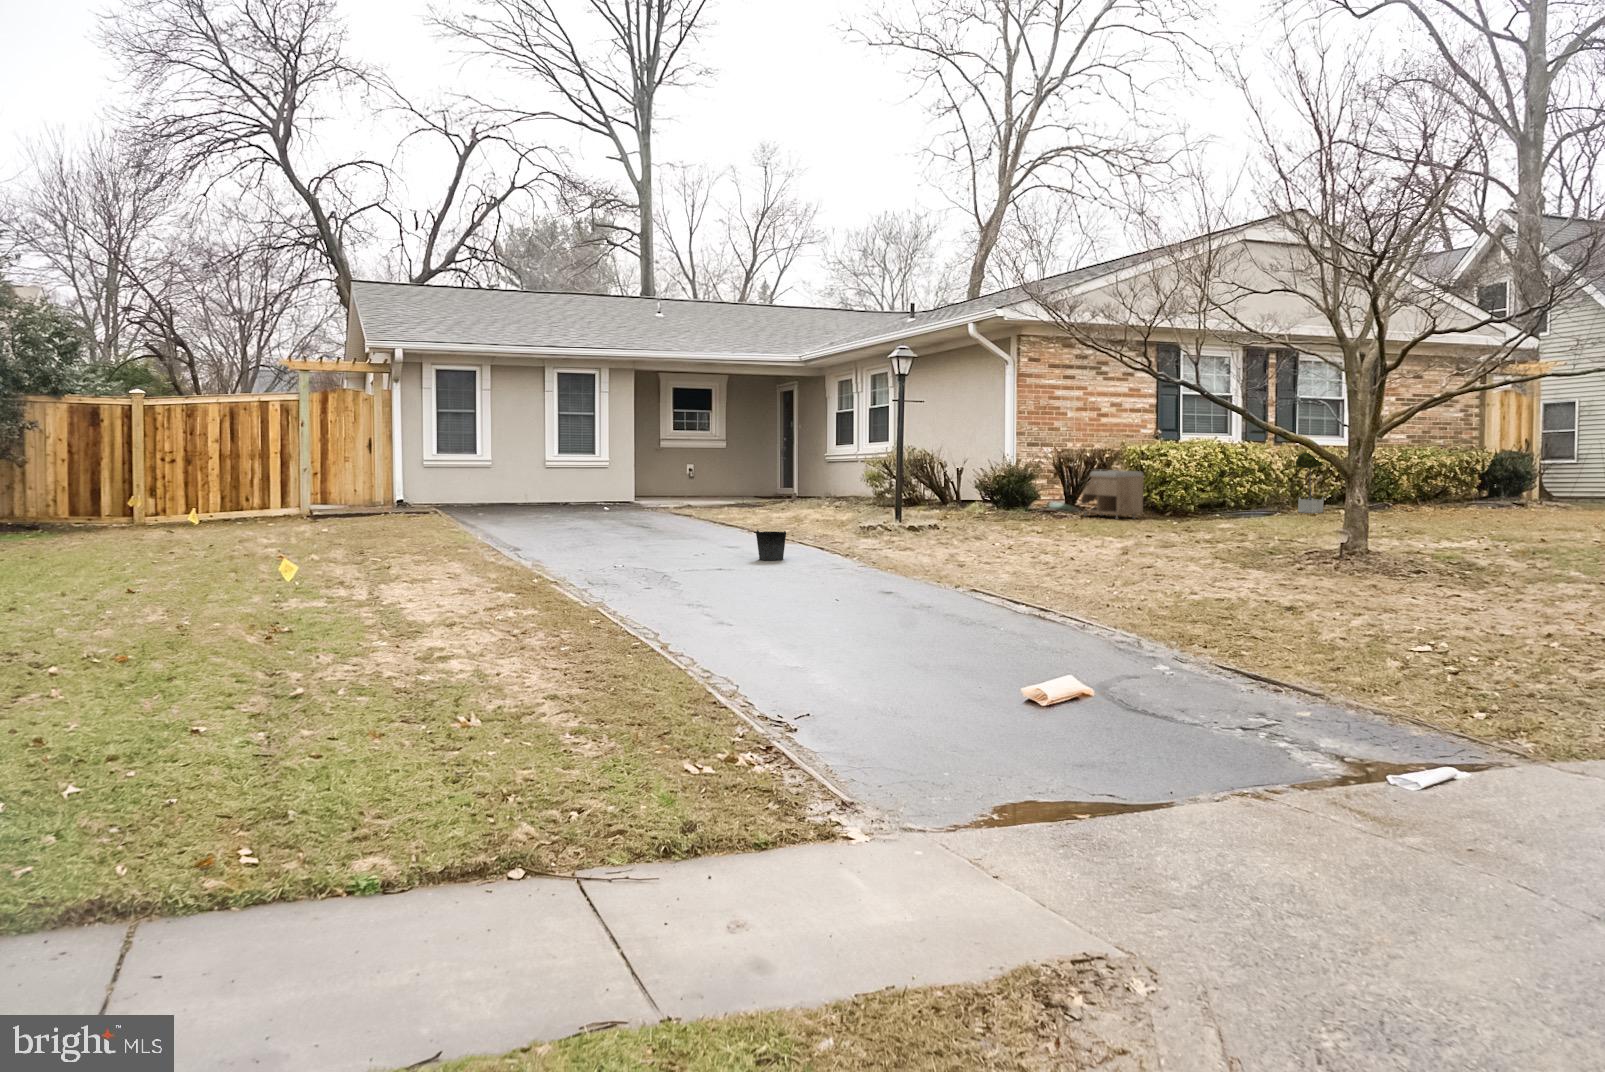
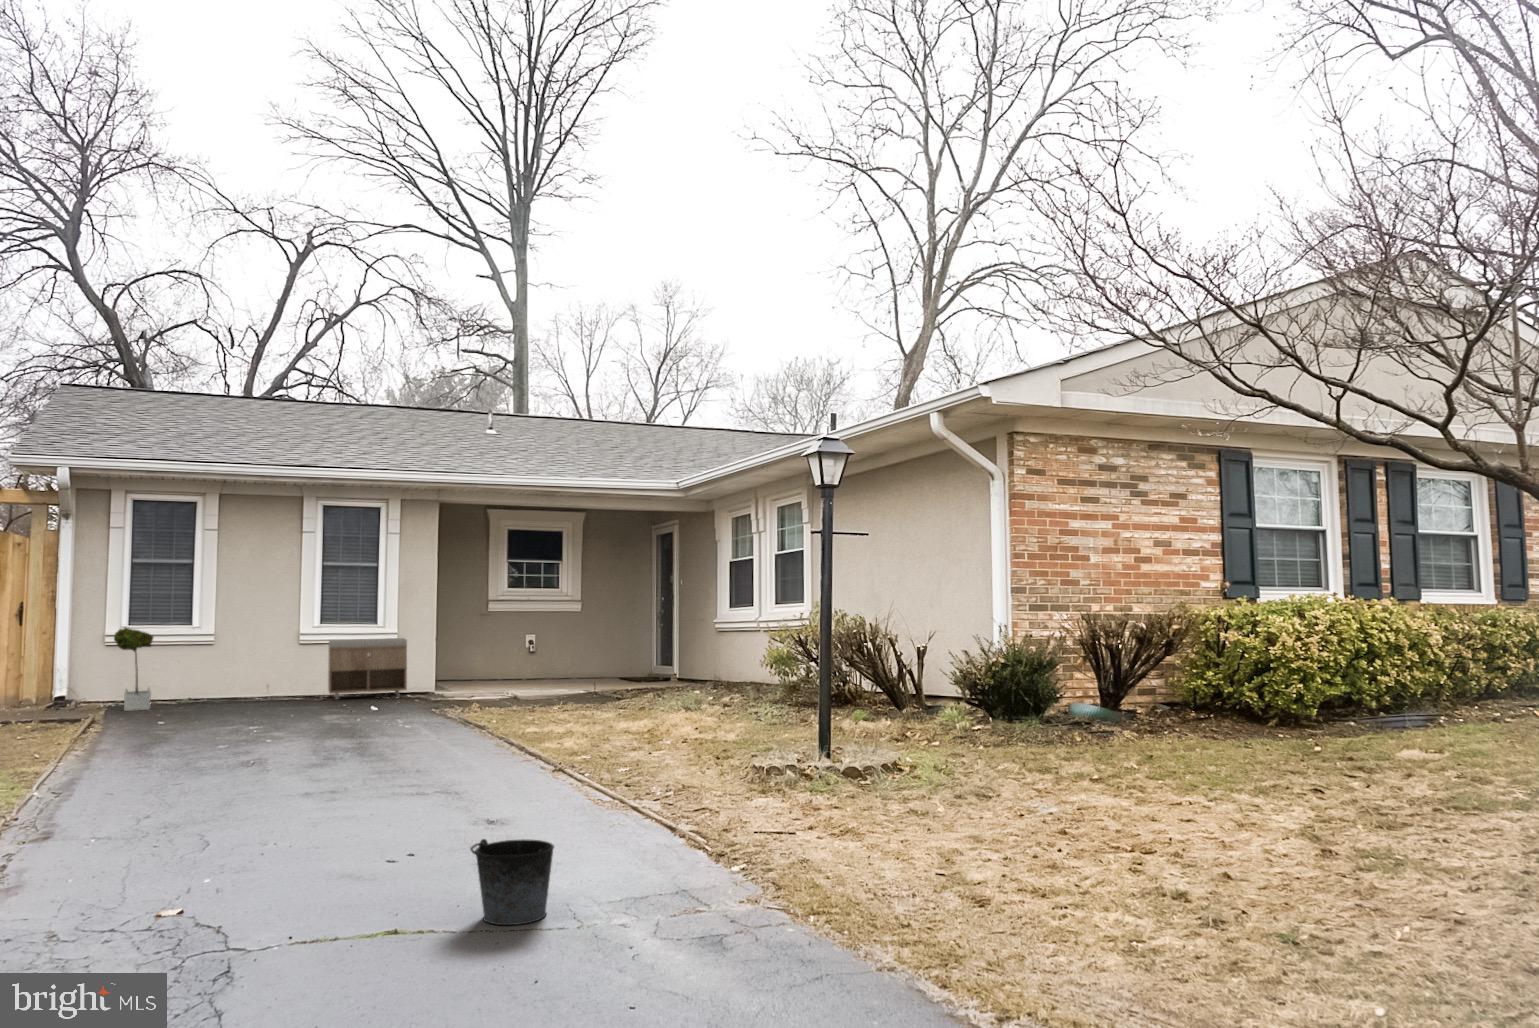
potted tree: present [1296,452,1324,513] -> present [114,628,153,711]
storage bench: present [1081,470,1144,519] -> present [328,638,407,699]

